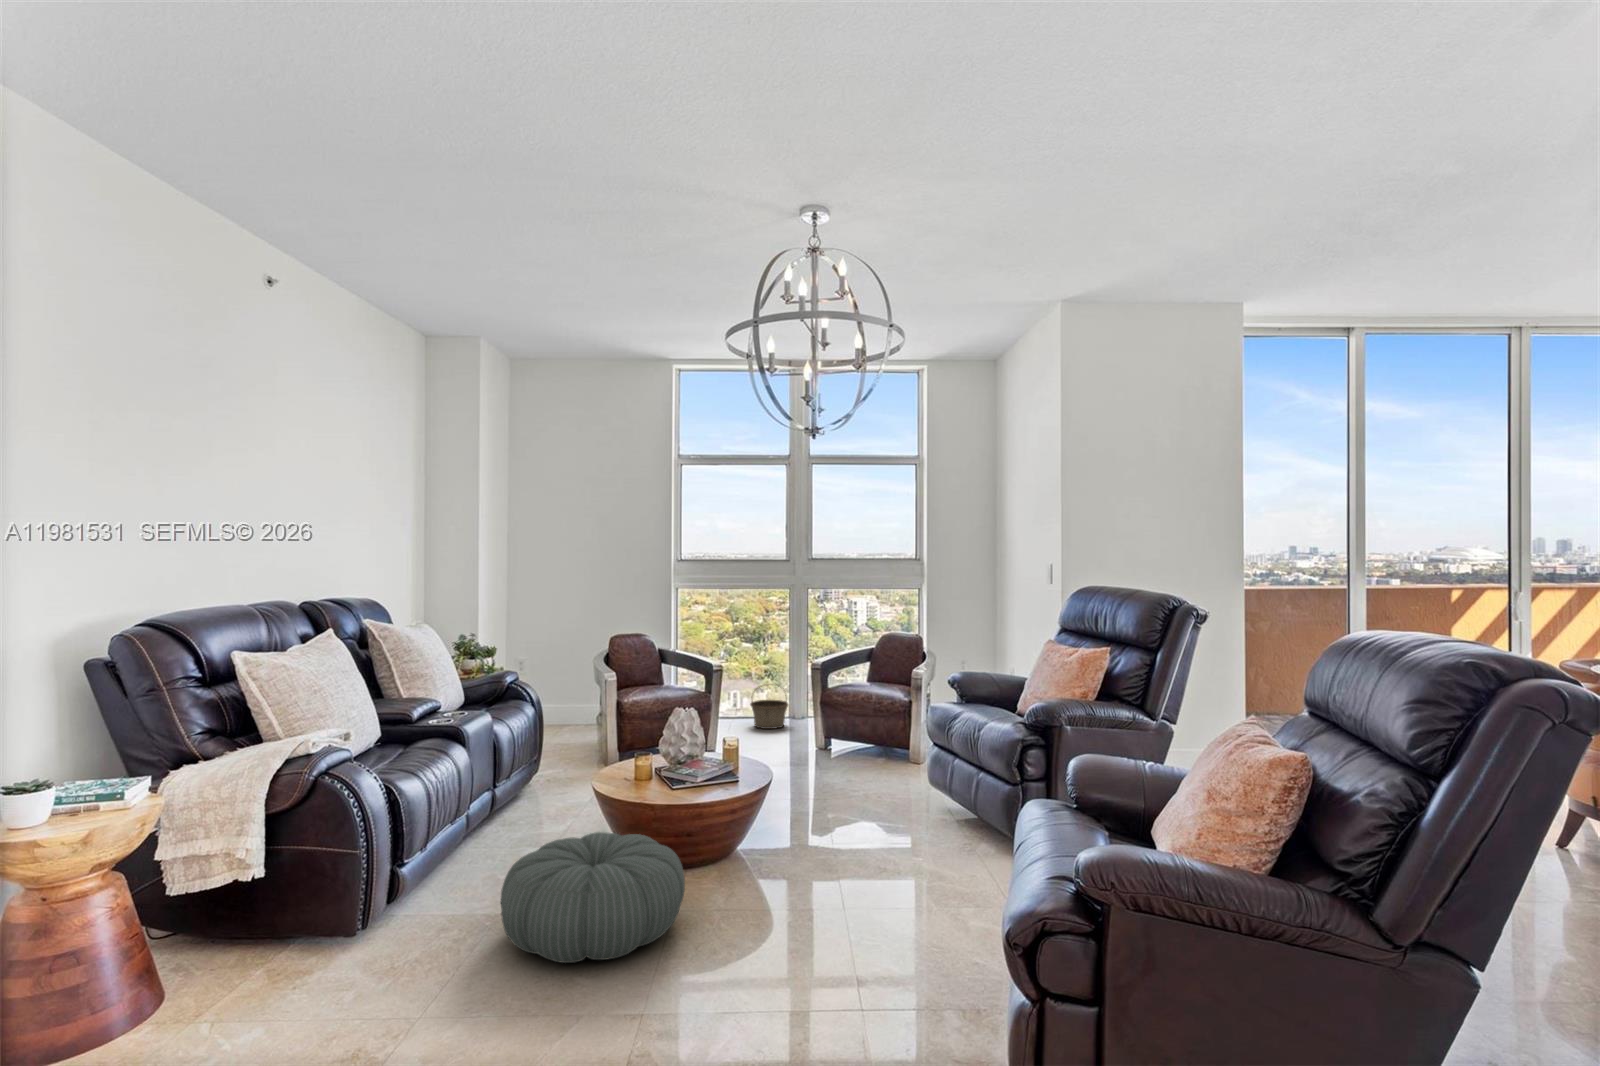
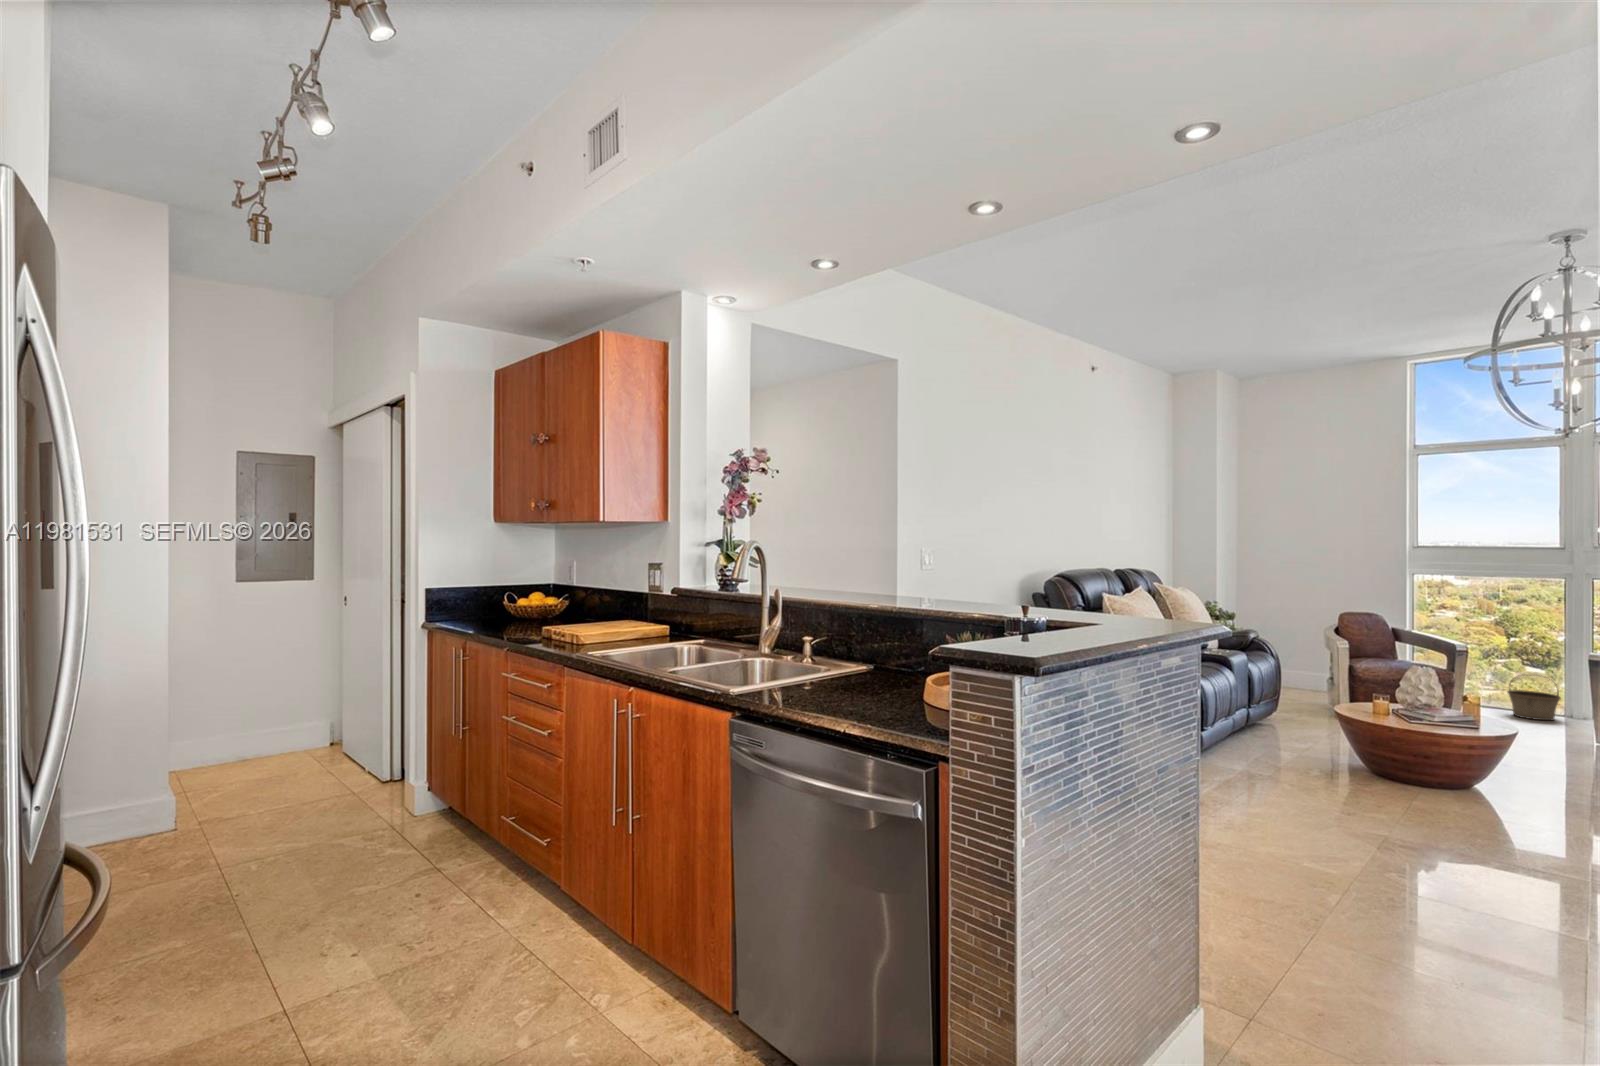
pouf: present [501,832,685,963] -> none [1268,739,1421,818]

